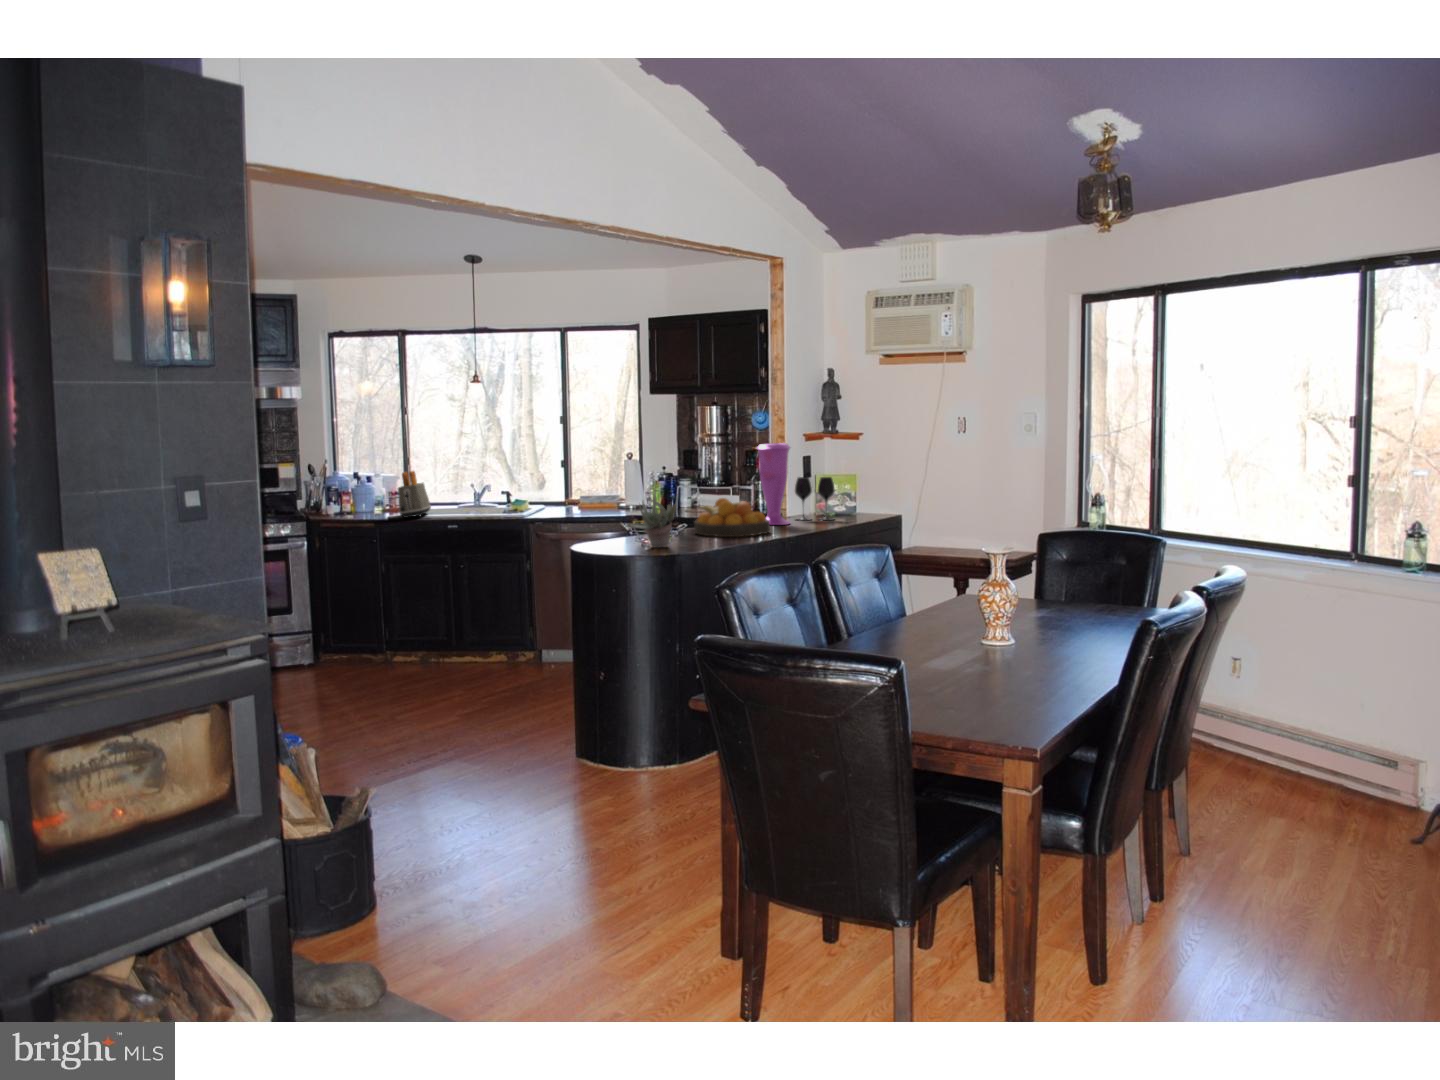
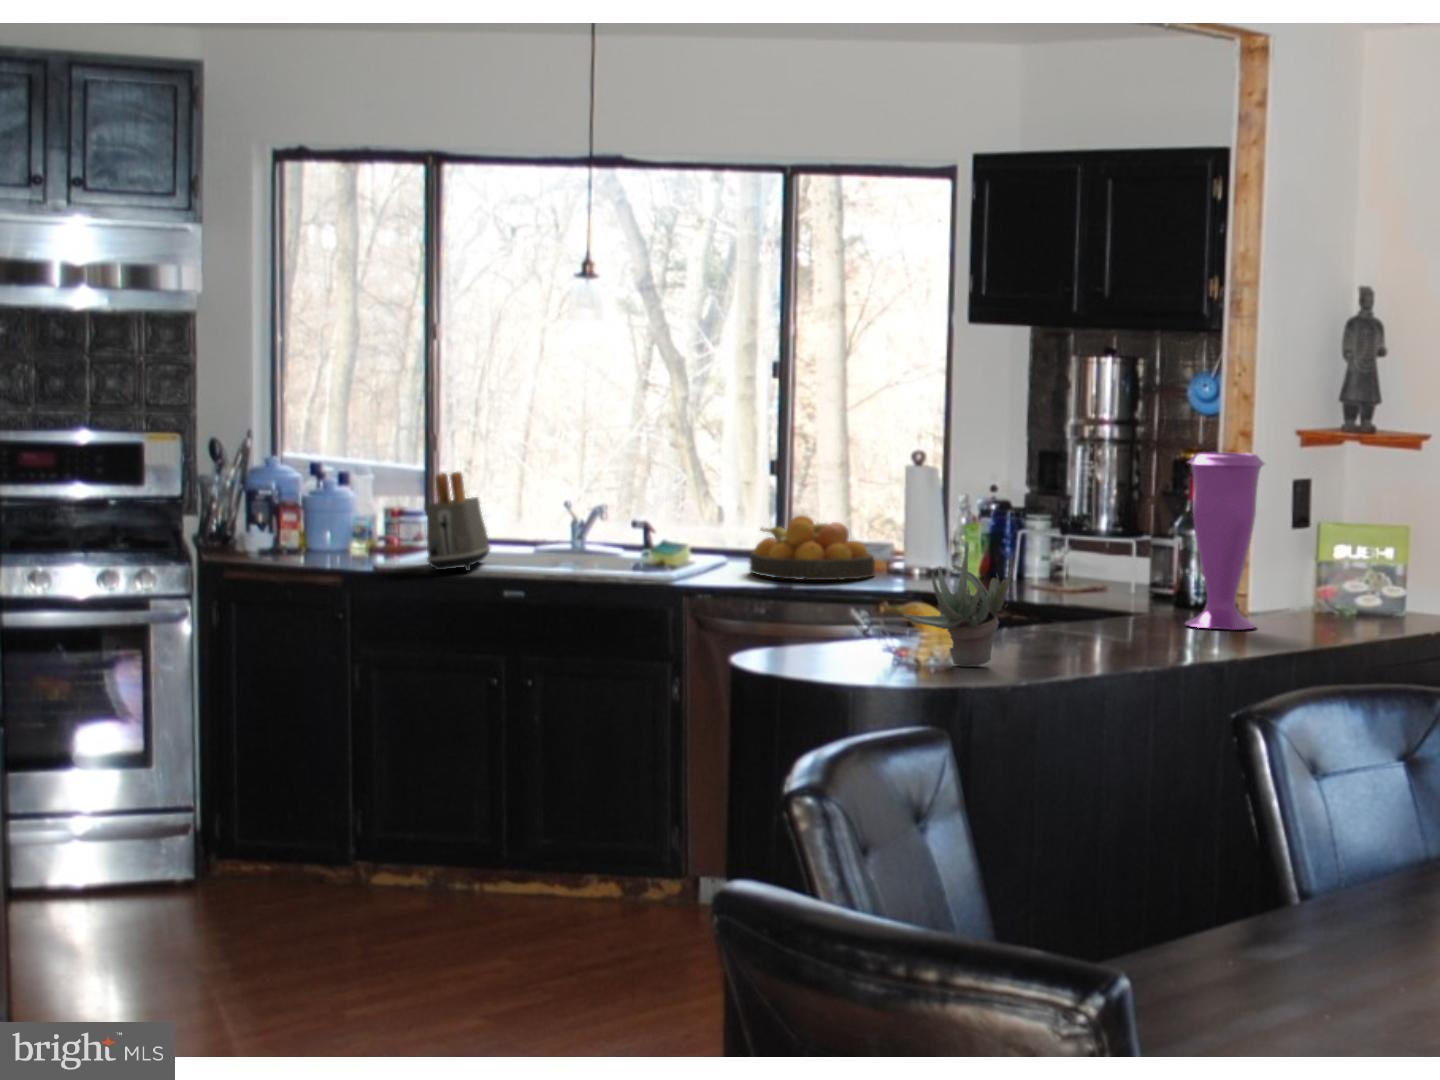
wine glass: present [795,477,835,521] -> none [1267,527,1360,624]
fruit bowl: present [694,498,770,537] -> present [750,516,875,580]

